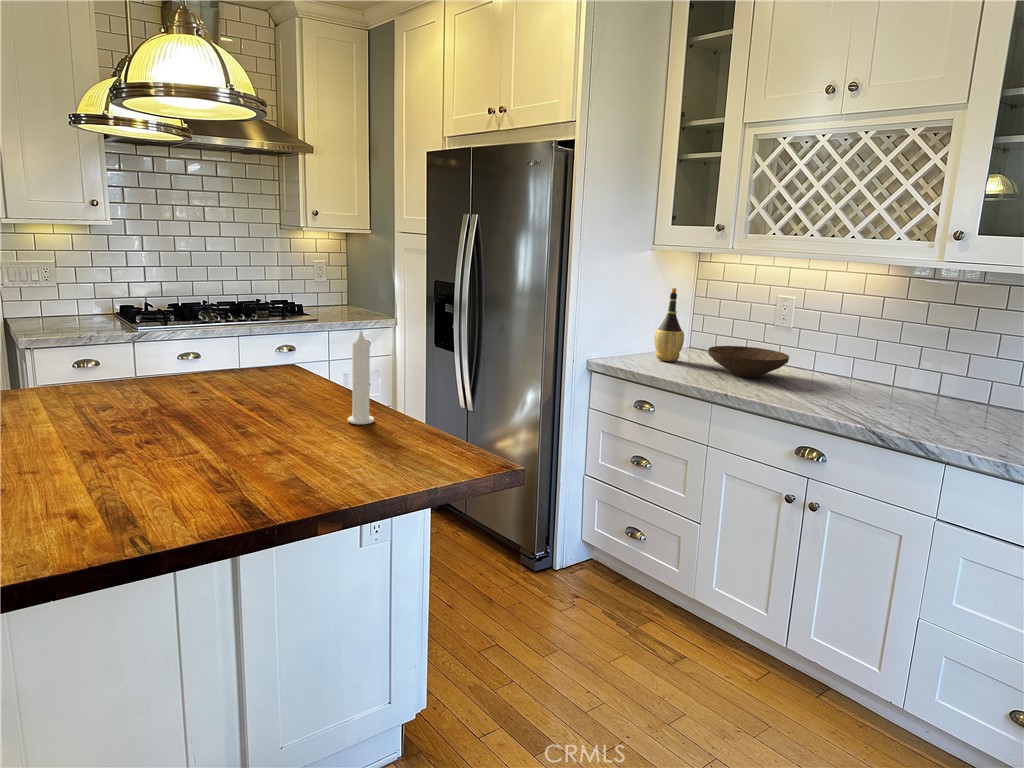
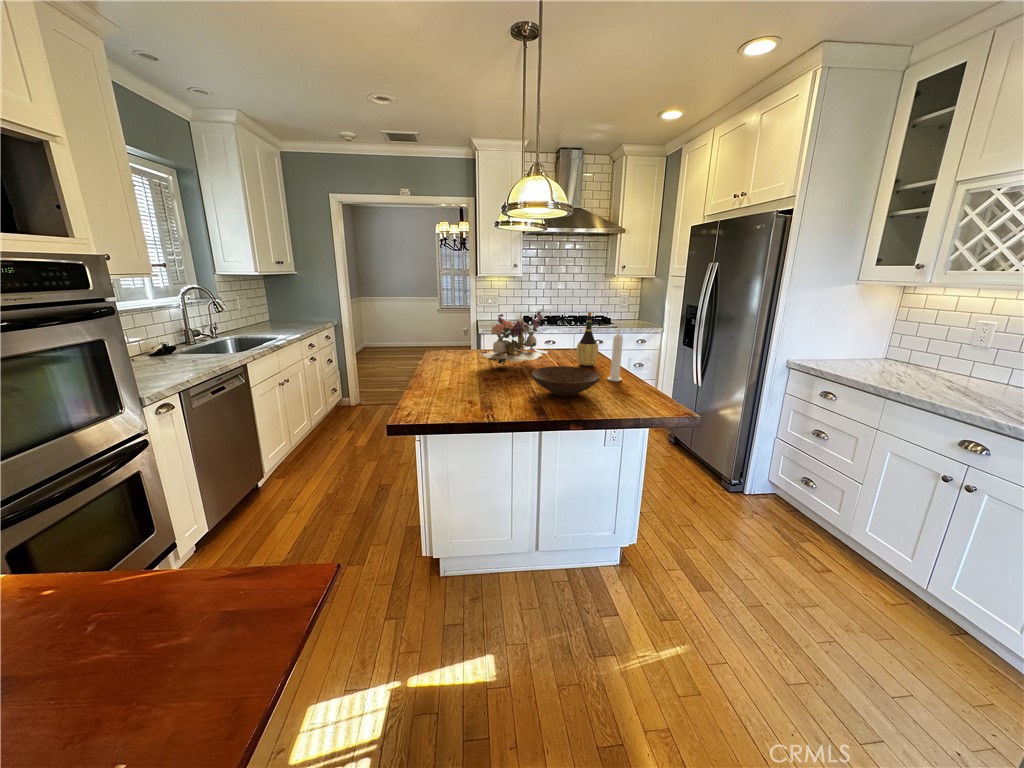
wine bottle: present [654,288,684,361] -> present [577,312,598,366]
flower arrangement: none [49,295,218,419] -> present [479,310,548,365]
wooden bowl: present [708,346,789,378] -> present [532,366,600,397]

